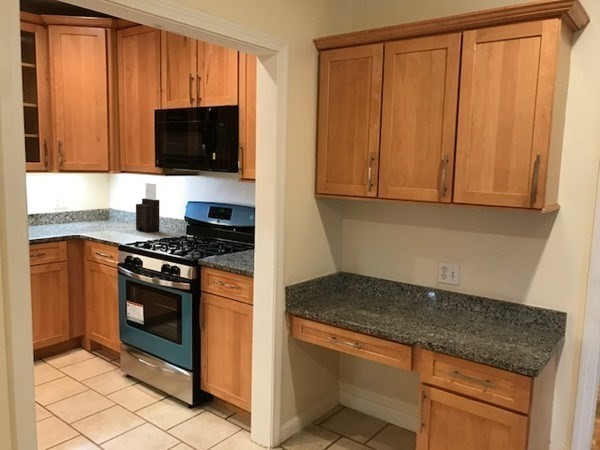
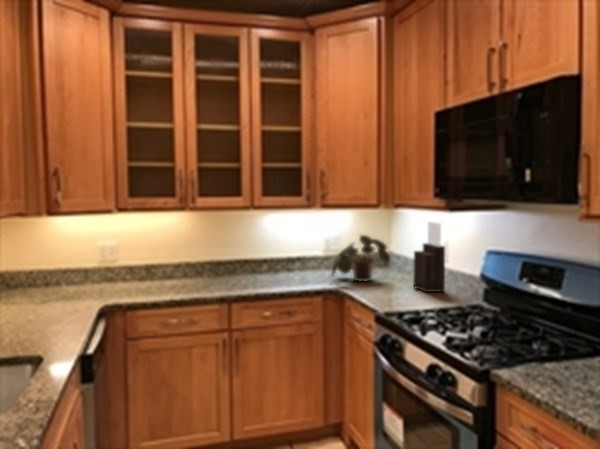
potted plant: none [70,193,117,229] -> present [332,235,390,282]

